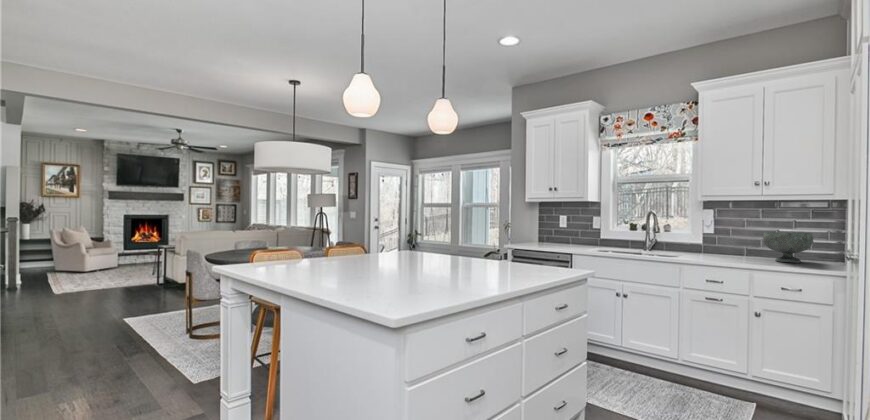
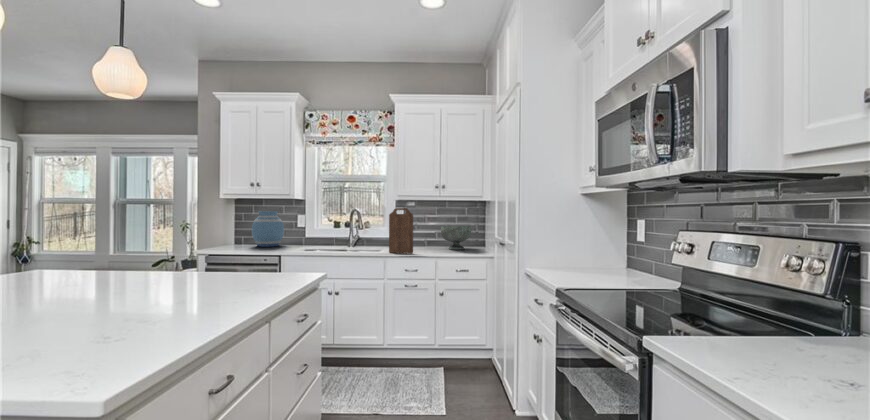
cutting board: none [687,210,717,262] -> present [389,208,413,254]
vase: none [551,213,580,245] -> present [252,211,284,247]

